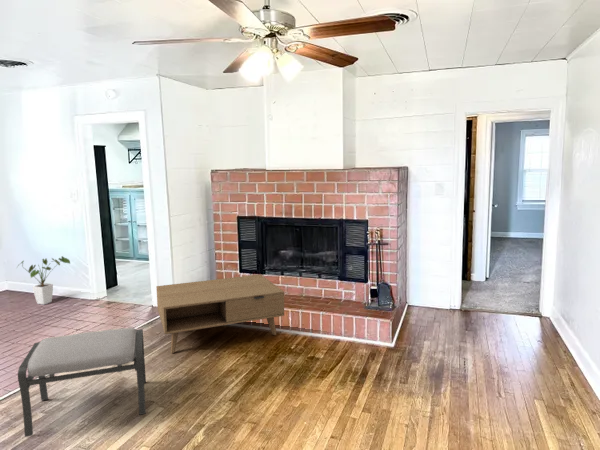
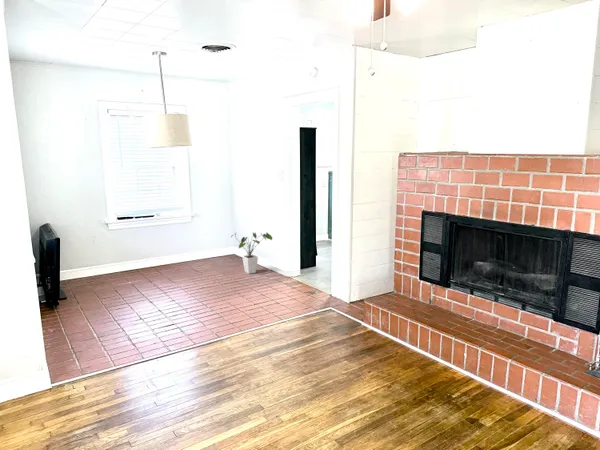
coffee table: present [156,275,284,353] -> none [307,278,457,370]
ottoman: present [18,328,146,437] -> none [145,313,272,419]

